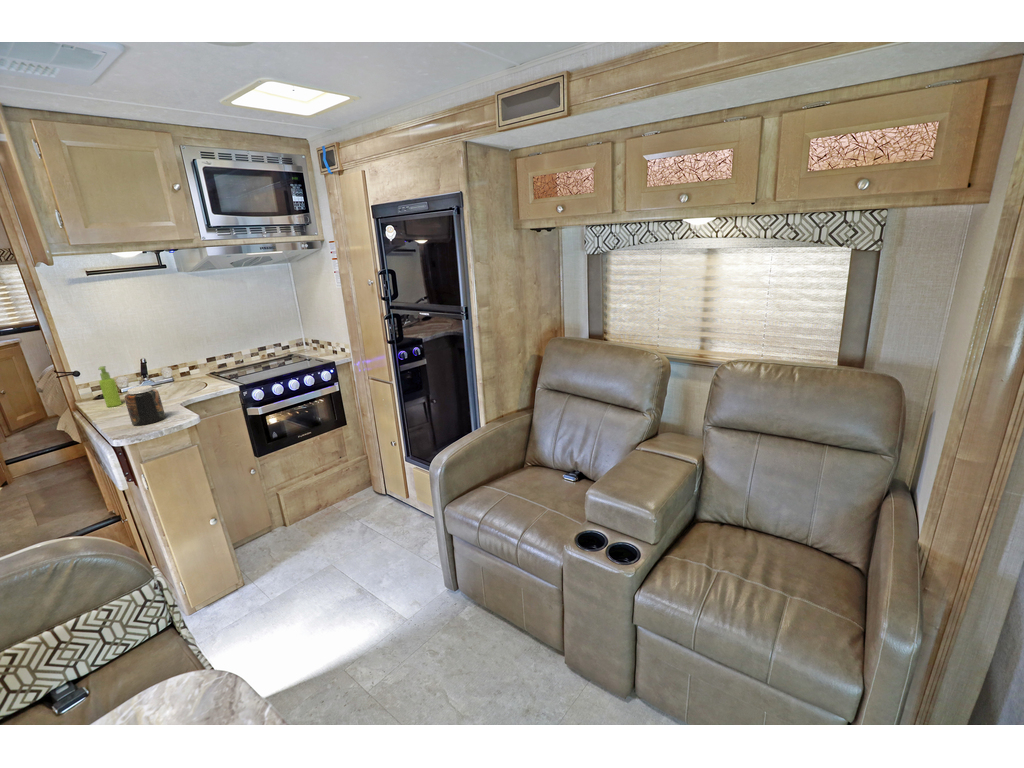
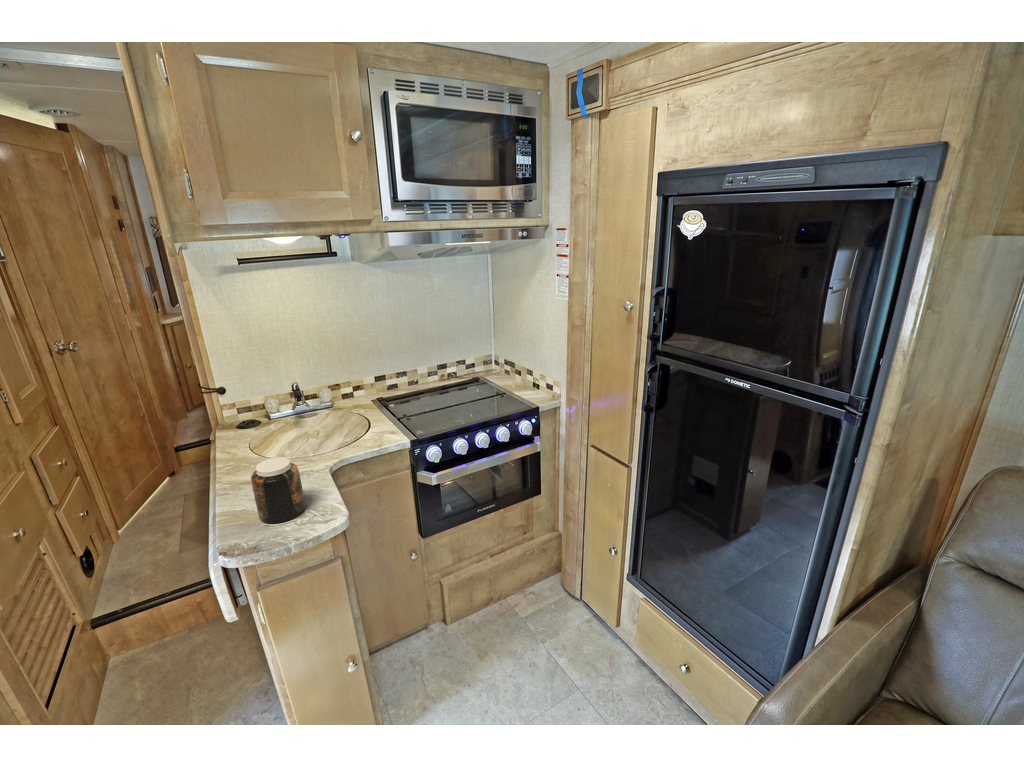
soap dispenser: present [99,366,121,407] -> none [239,397,265,453]

